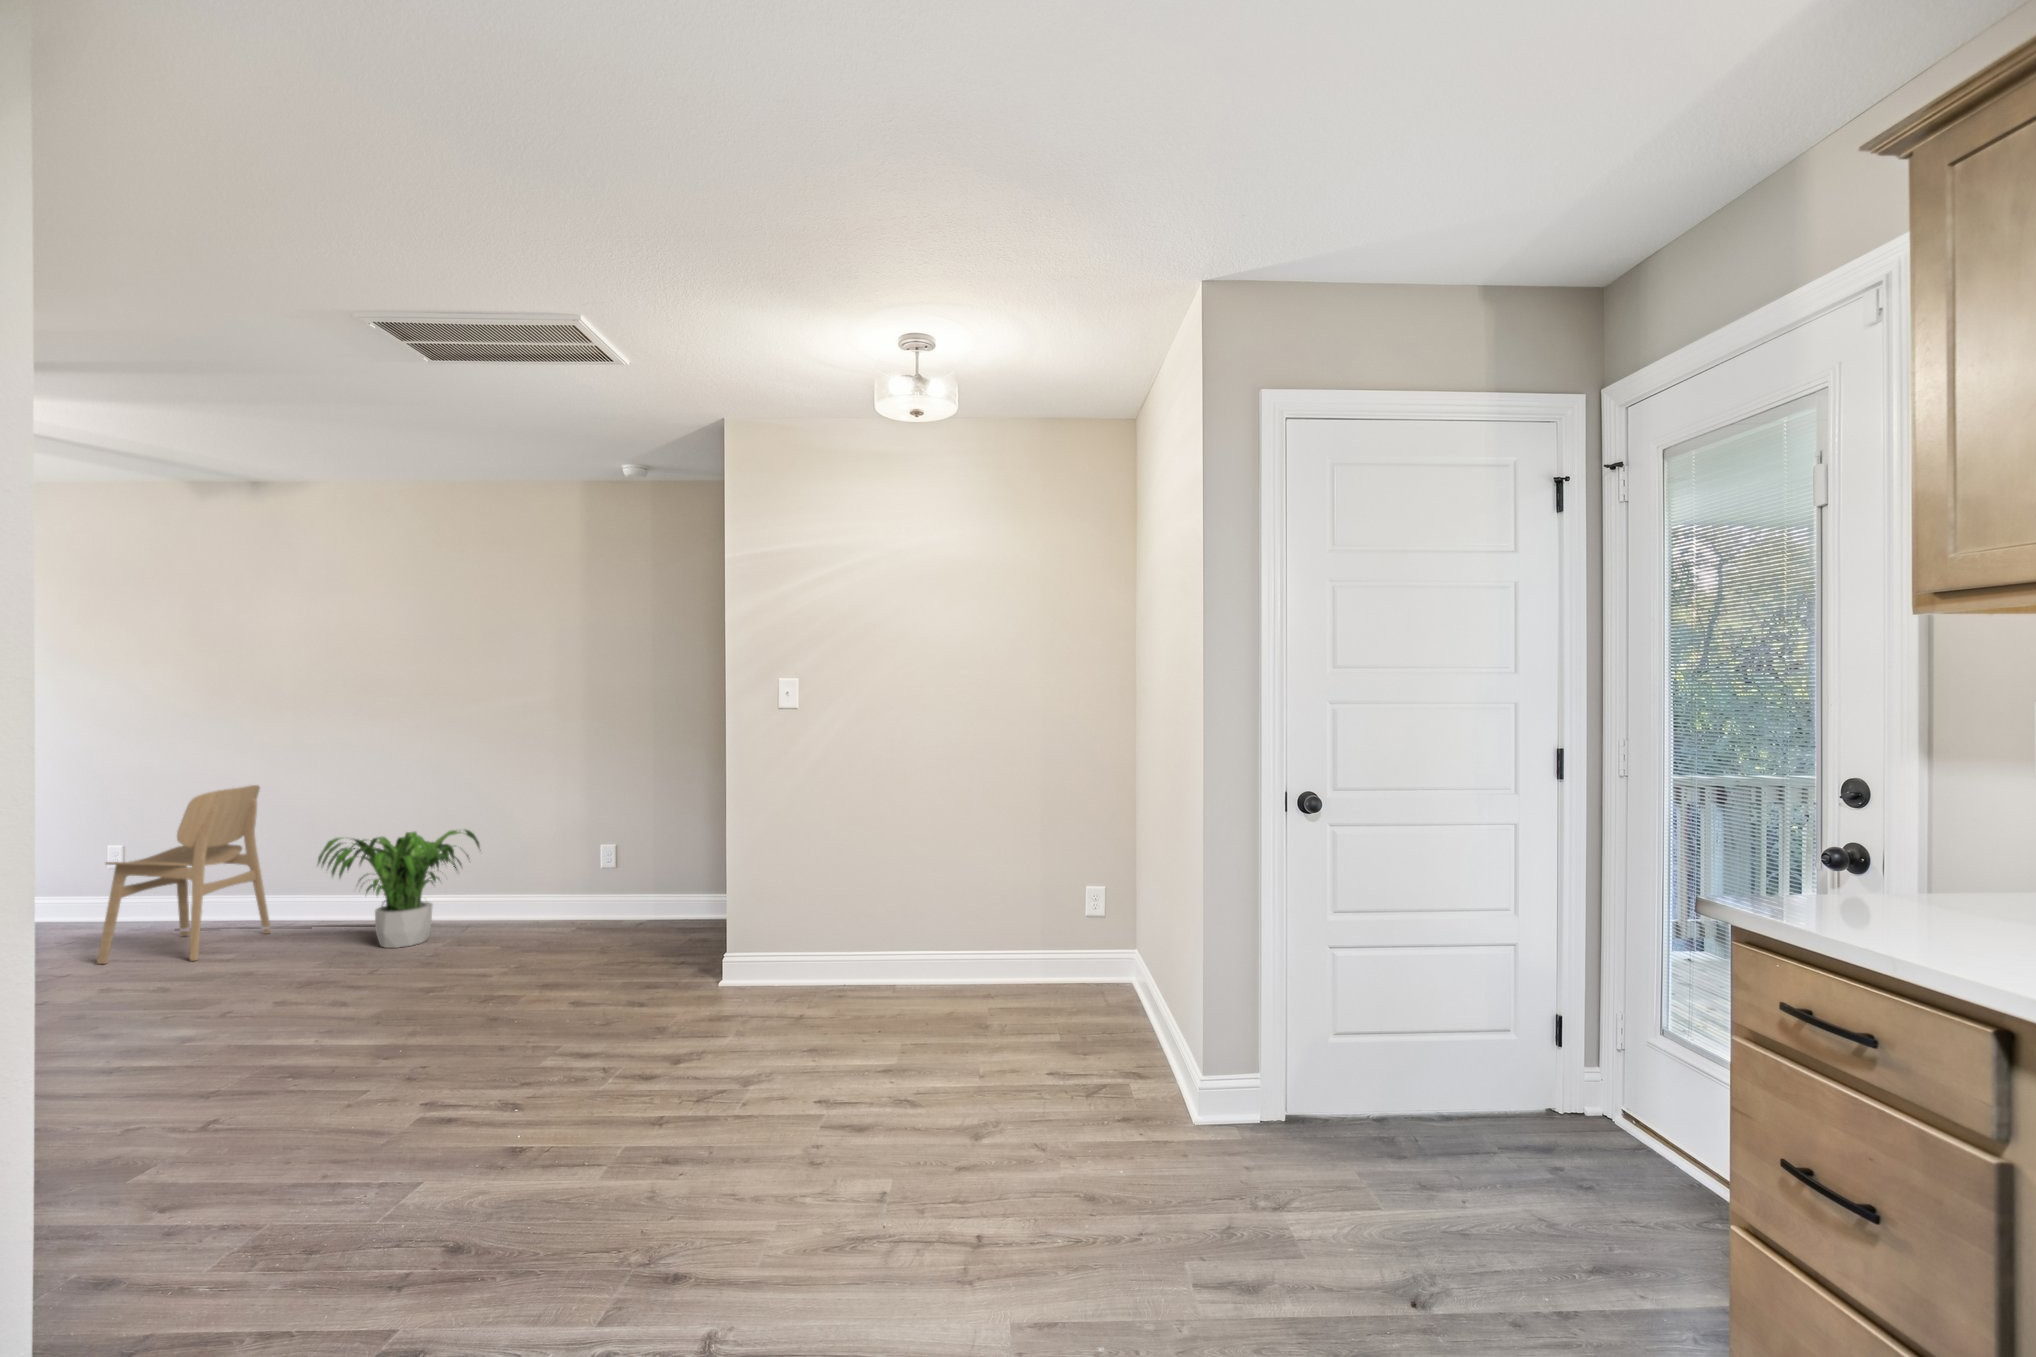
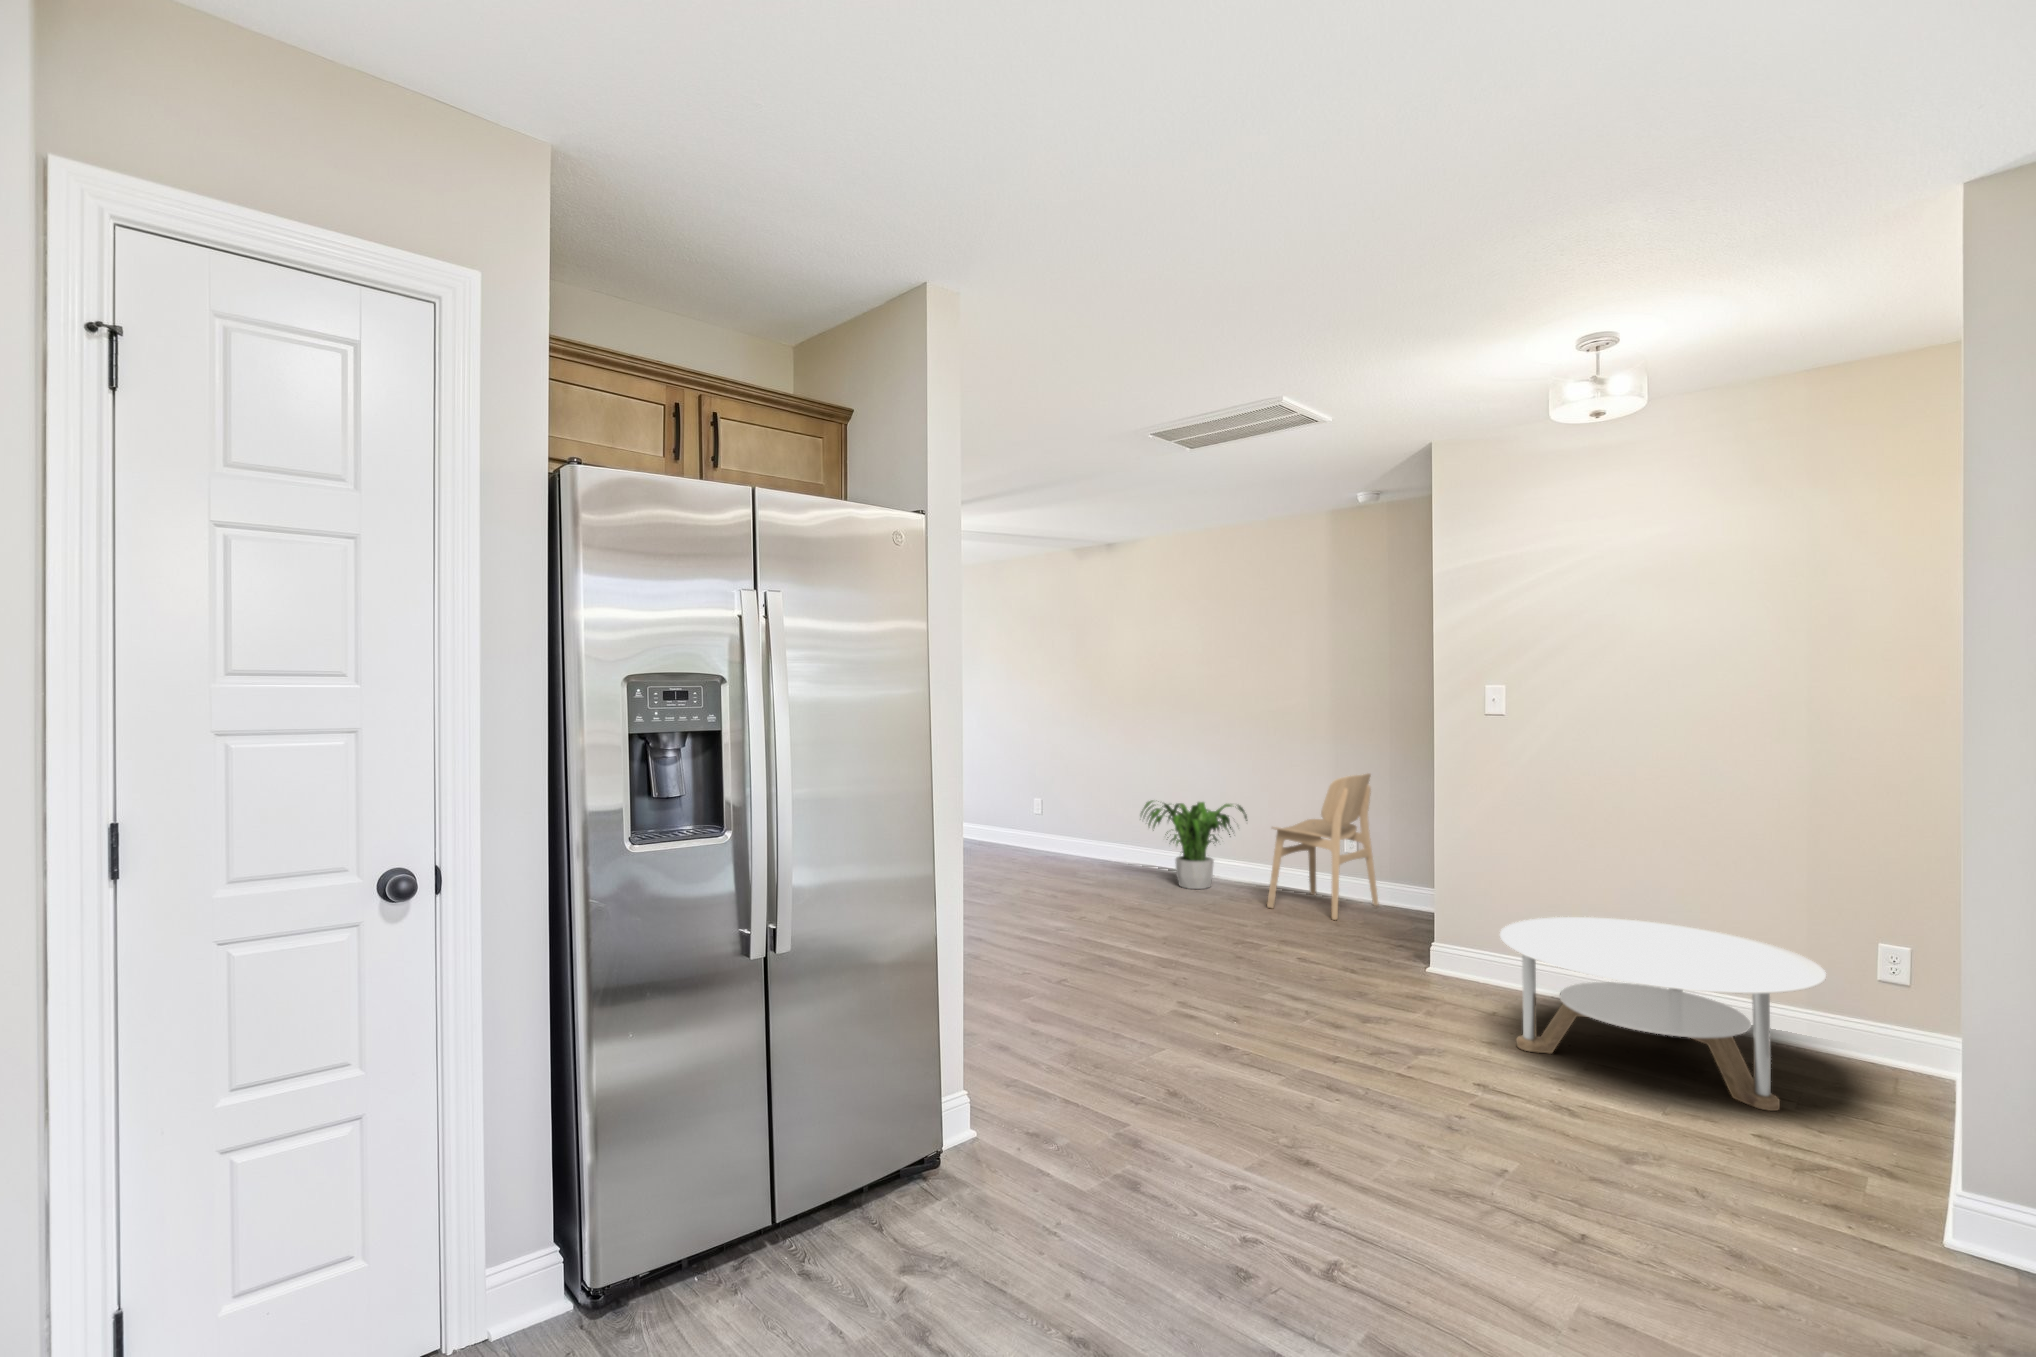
dining chair: present [97,785,271,964] -> present [1267,773,1378,920]
round table: none [818,894,1072,1049] -> present [1500,917,1826,1111]

